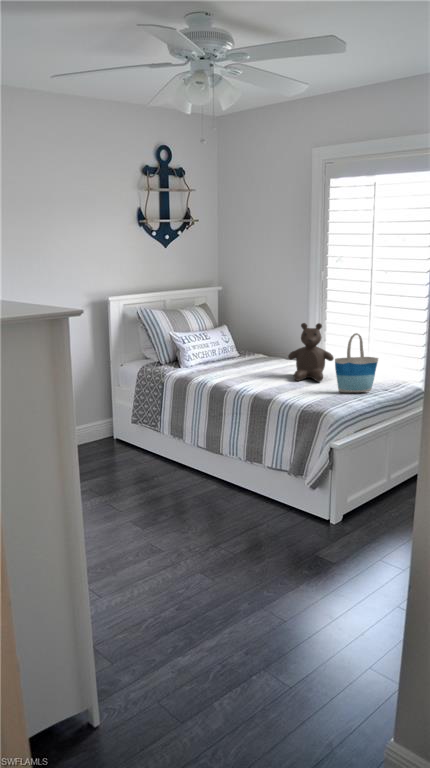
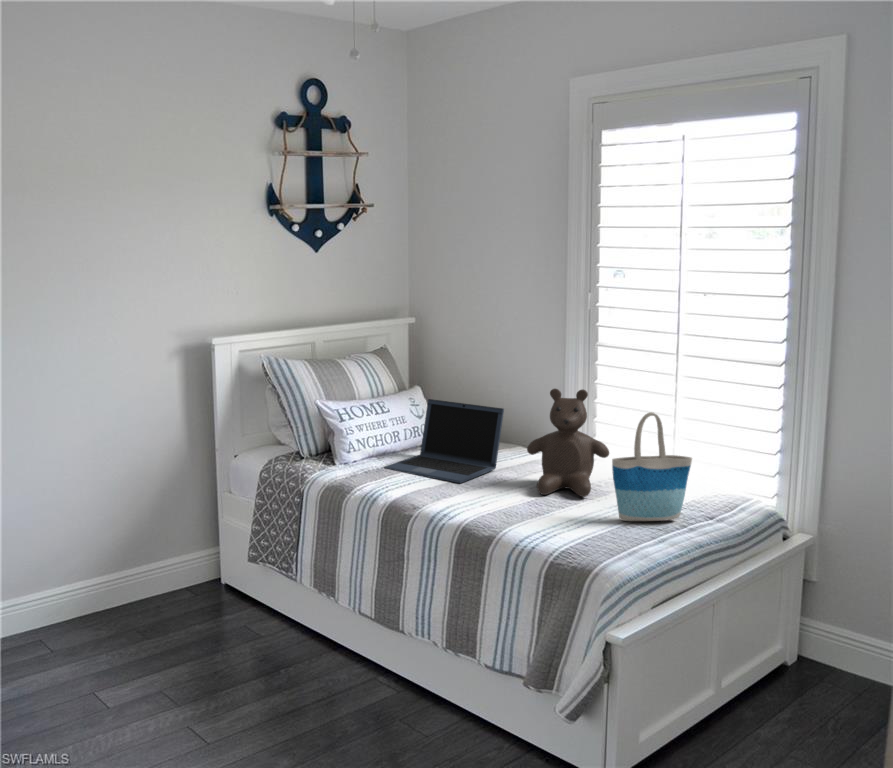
laptop: none [208,331,275,376] -> present [384,399,504,483]

